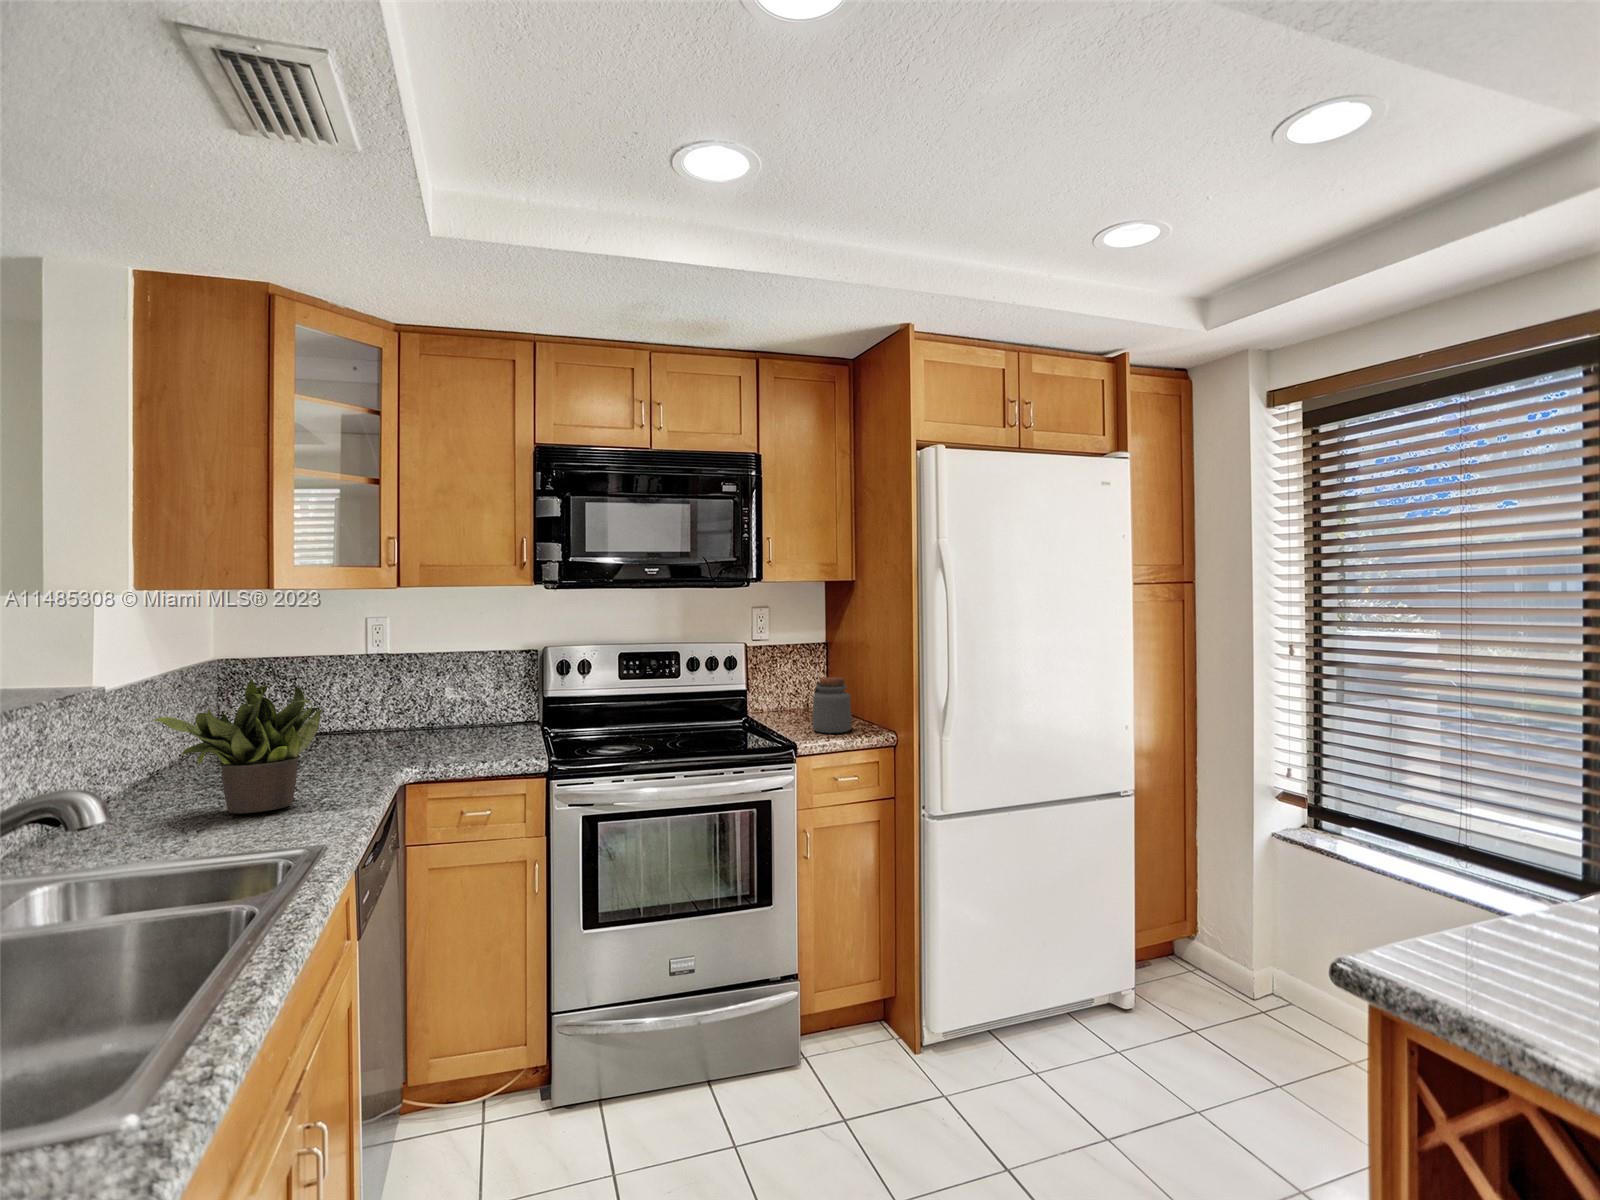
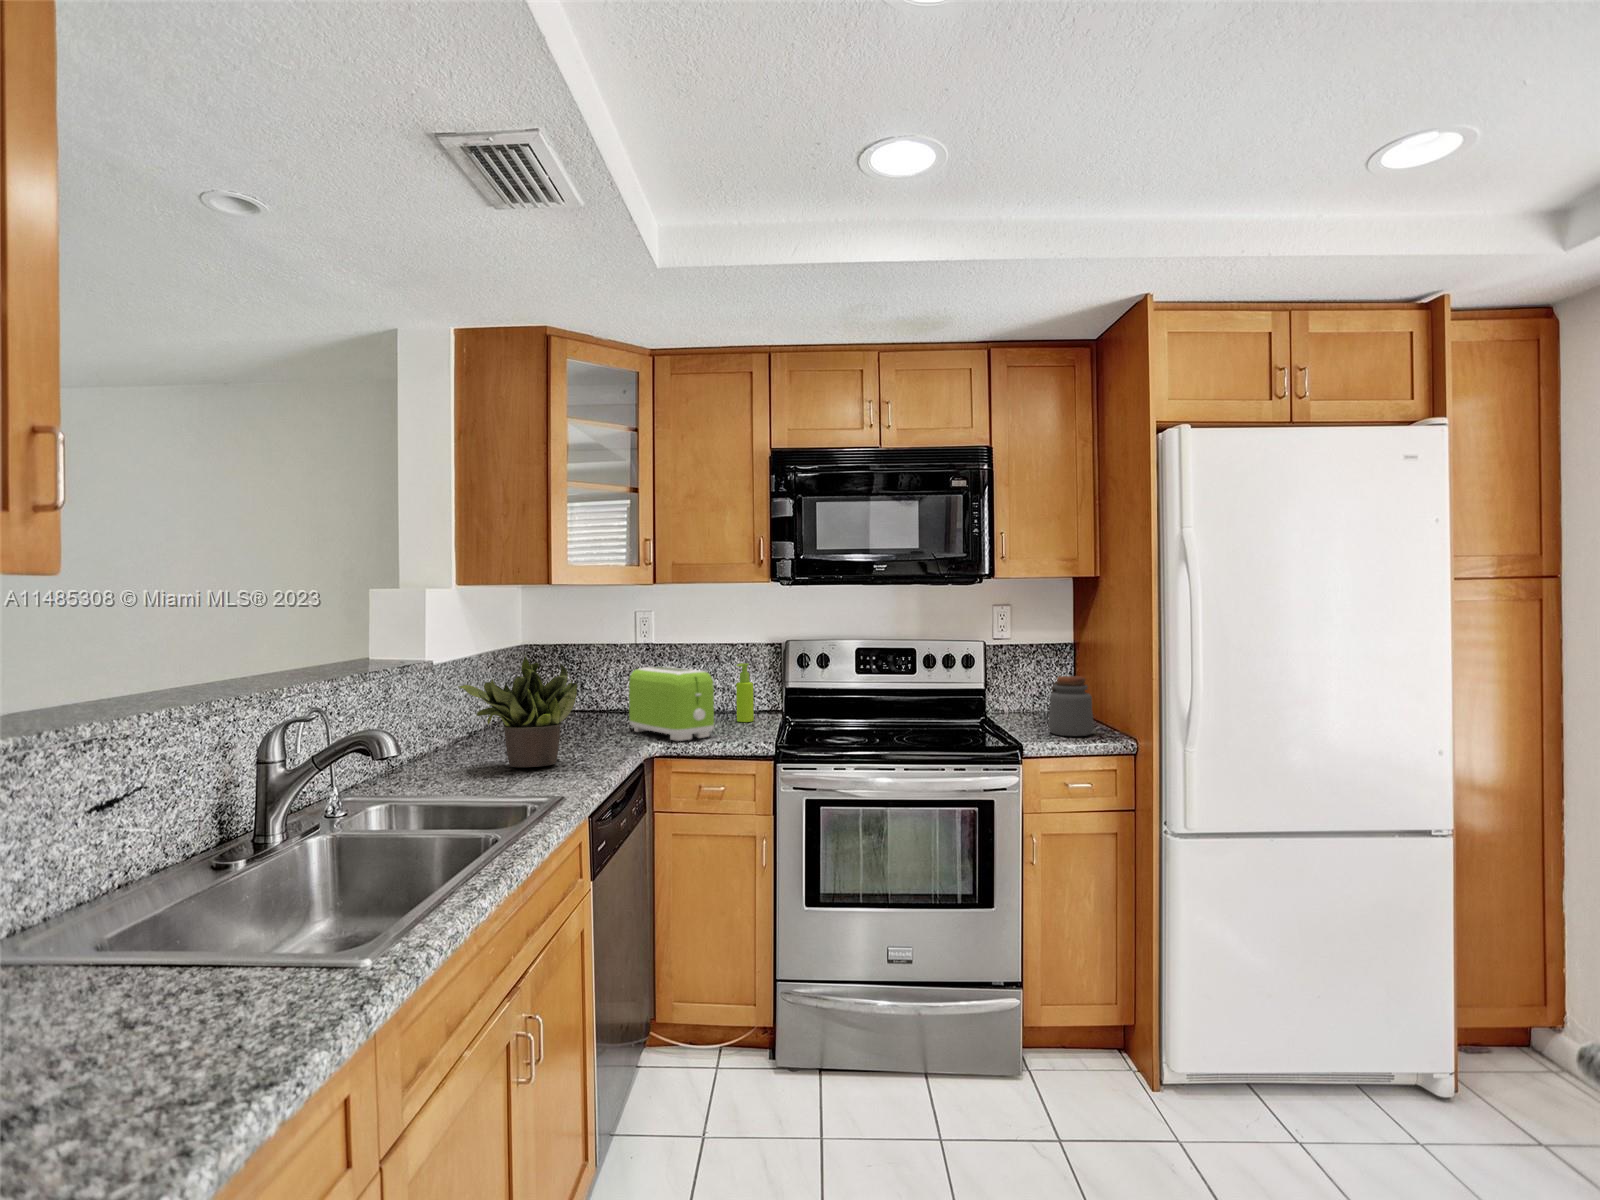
soap dispenser: none [494,674,513,738] -> present [736,663,754,722]
toaster: none [368,682,477,764] -> present [629,667,714,741]

